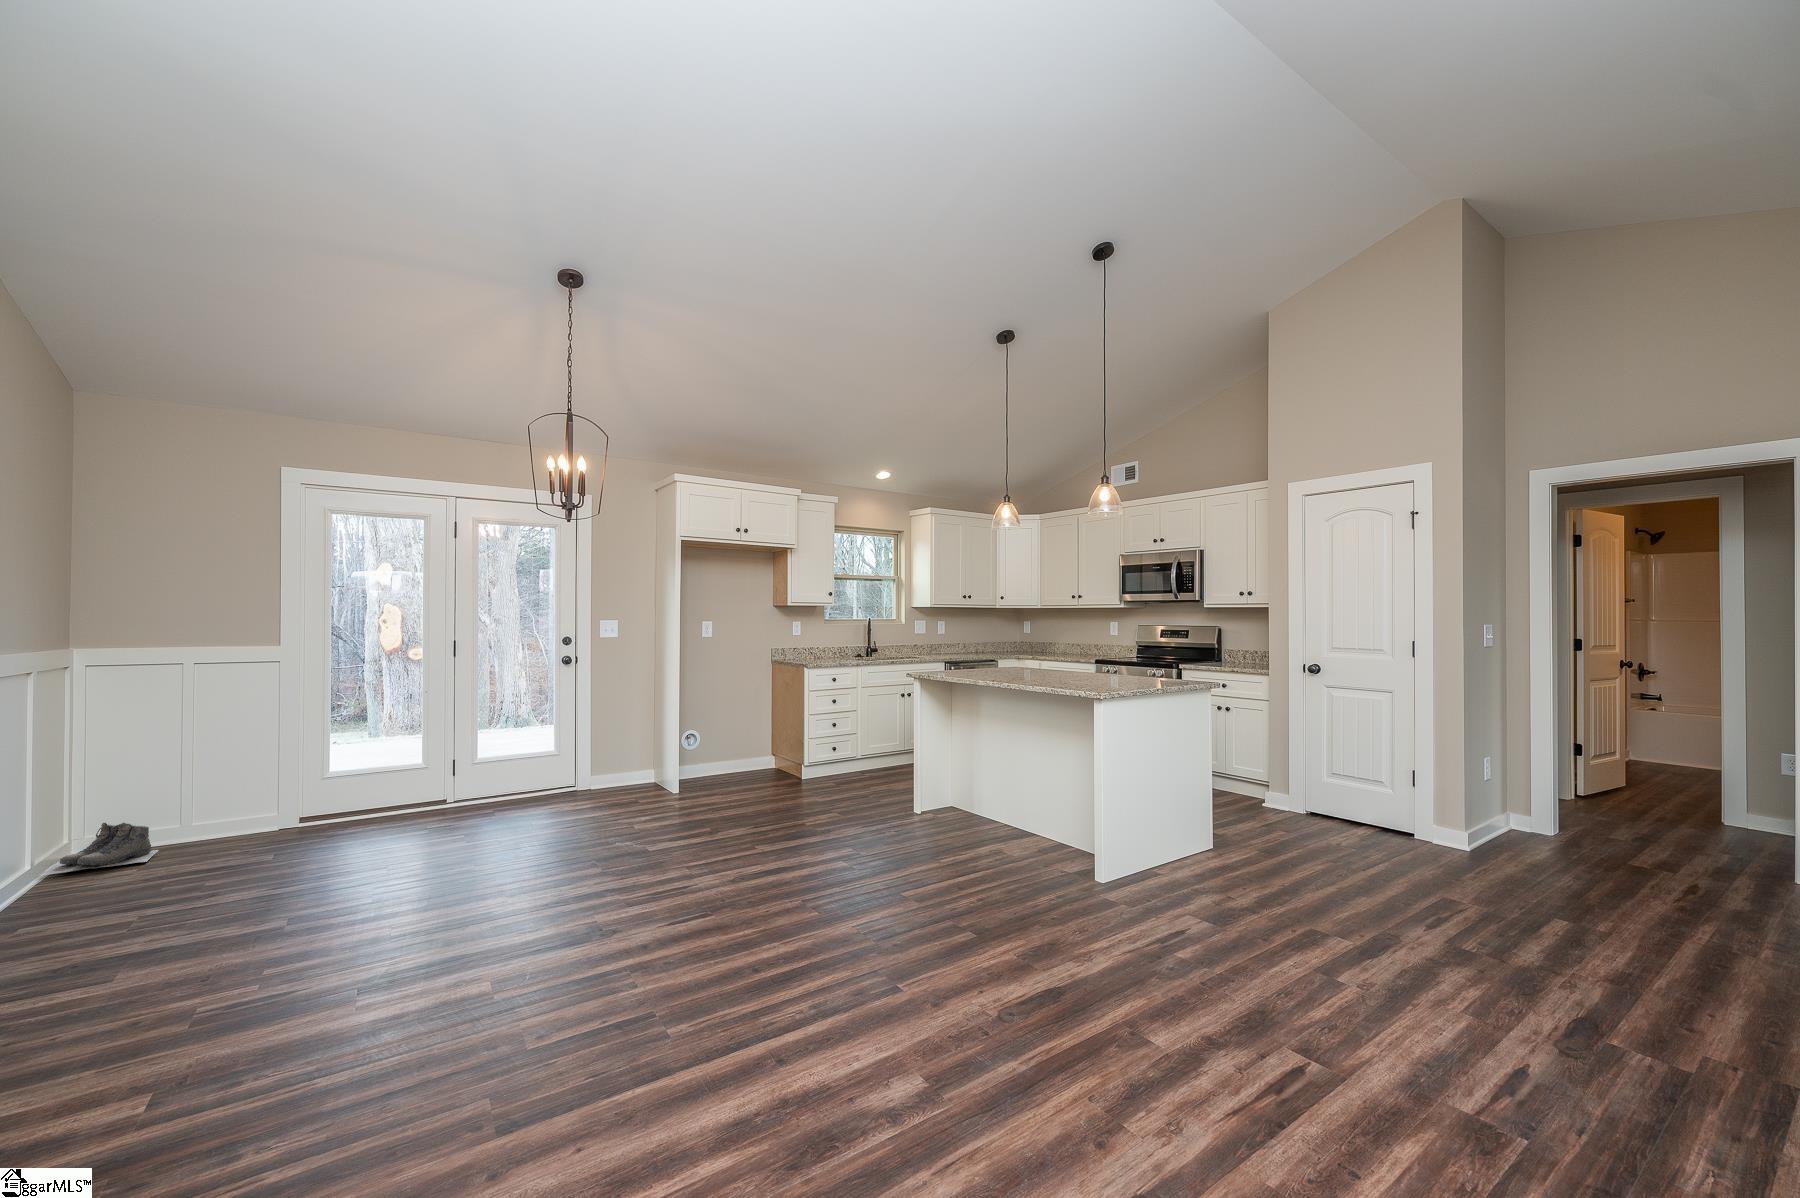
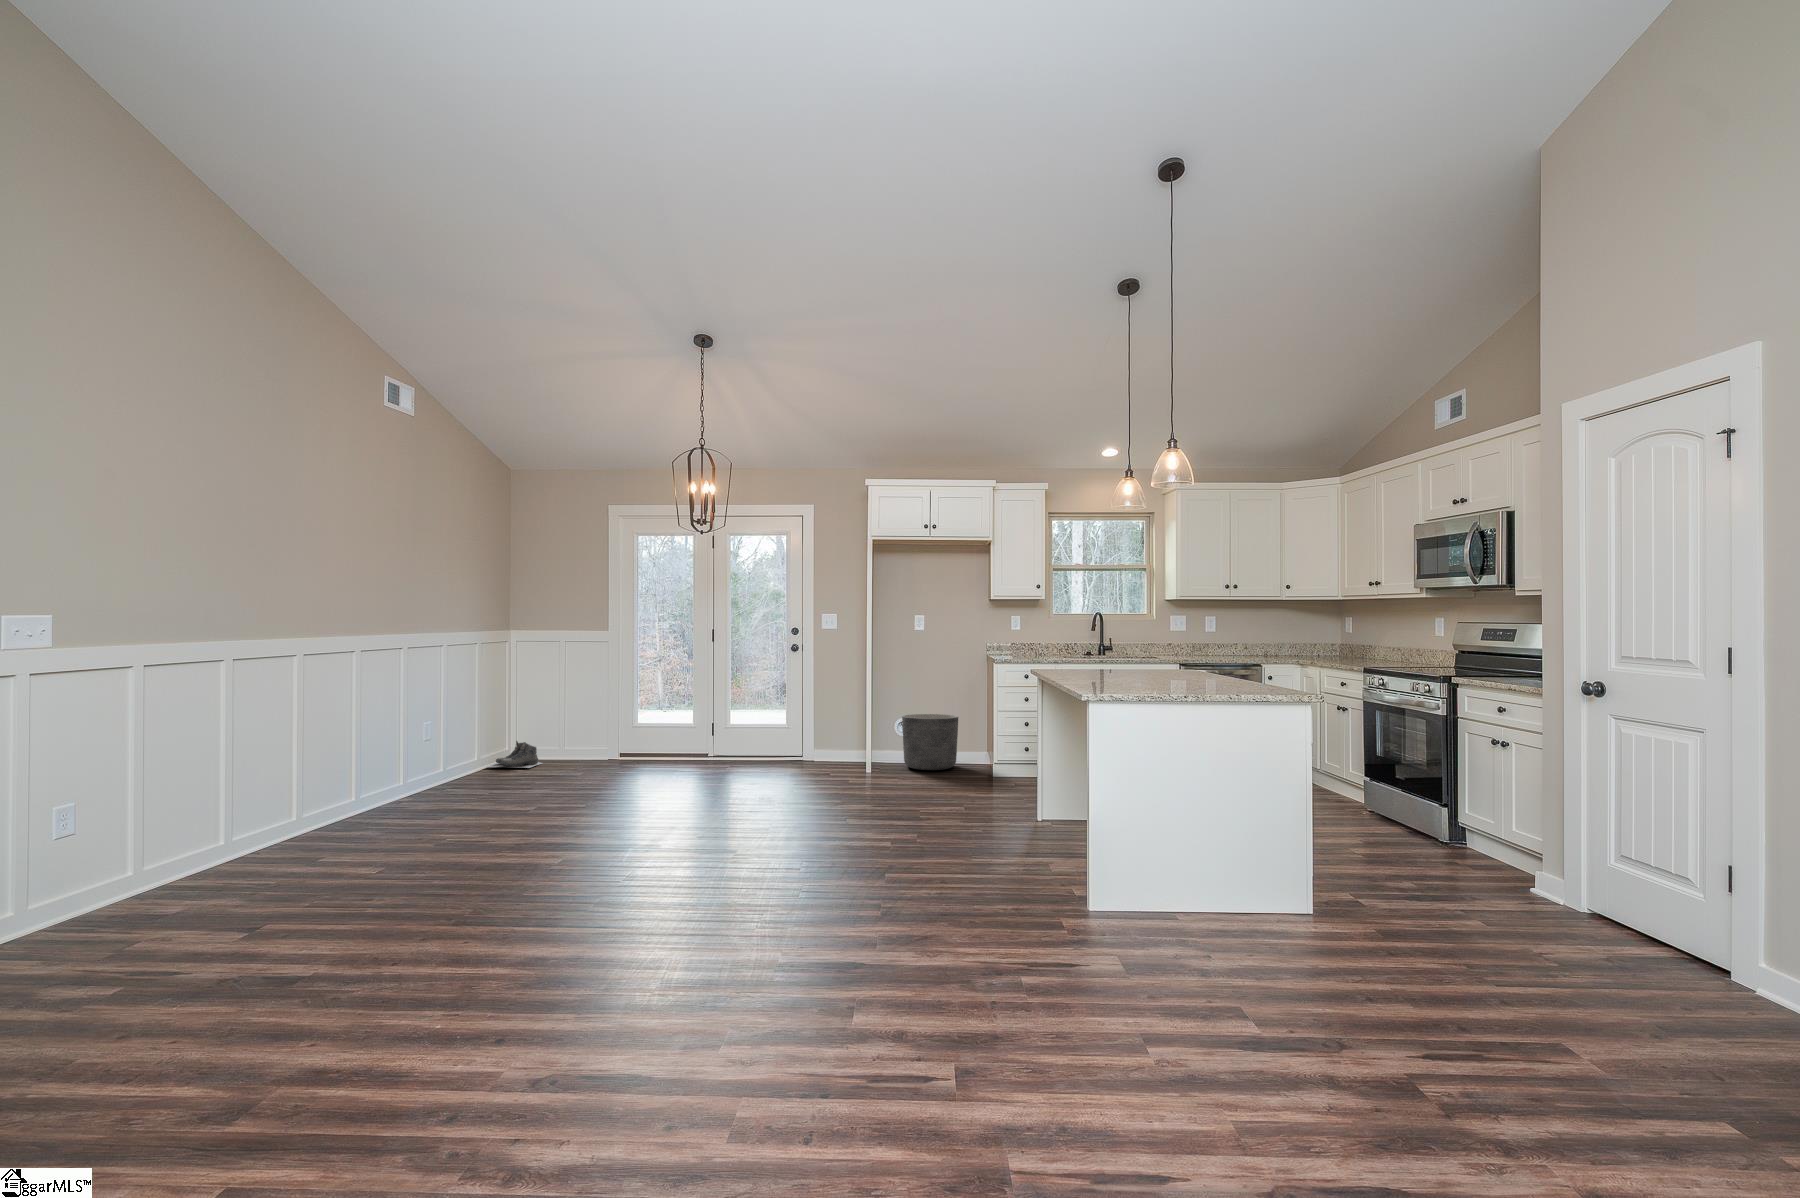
planter: none [700,721,759,780] -> present [902,714,958,770]

